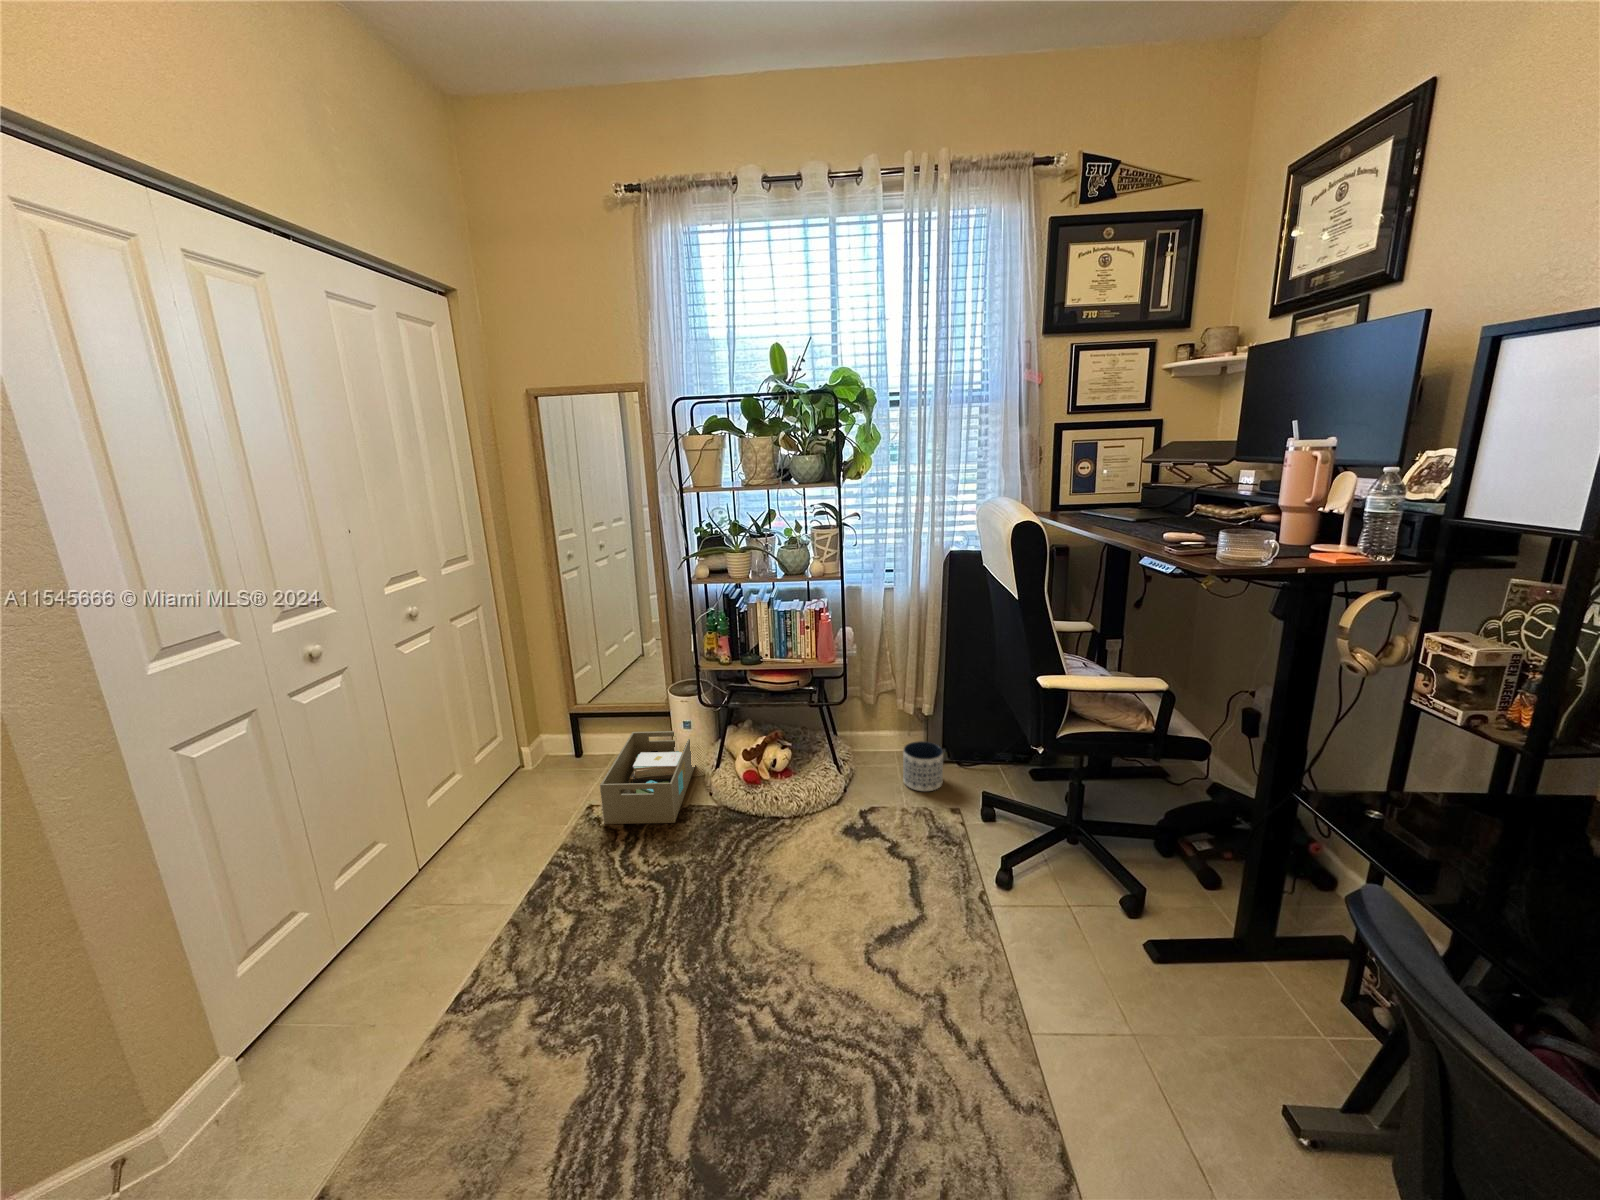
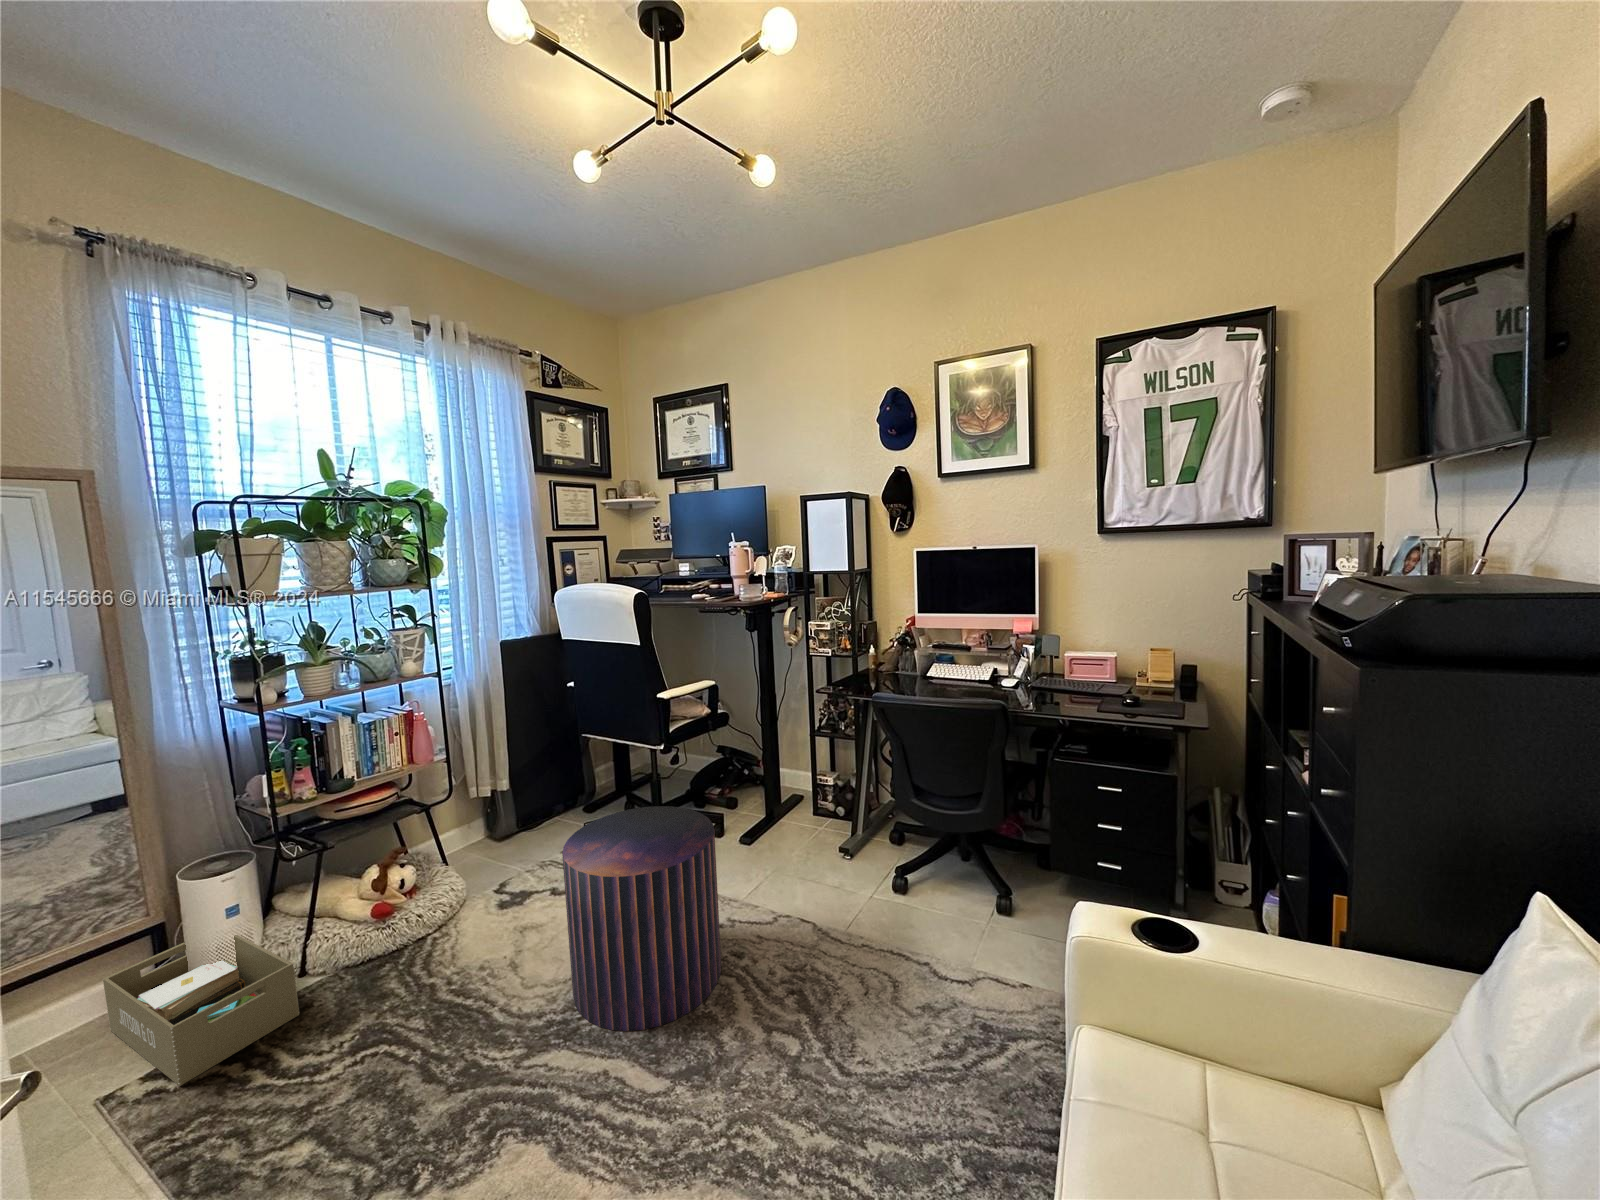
planter: present [903,741,943,791] -> none [494,811,535,857]
pouf: none [728,803,929,1112] -> present [562,806,721,1031]

